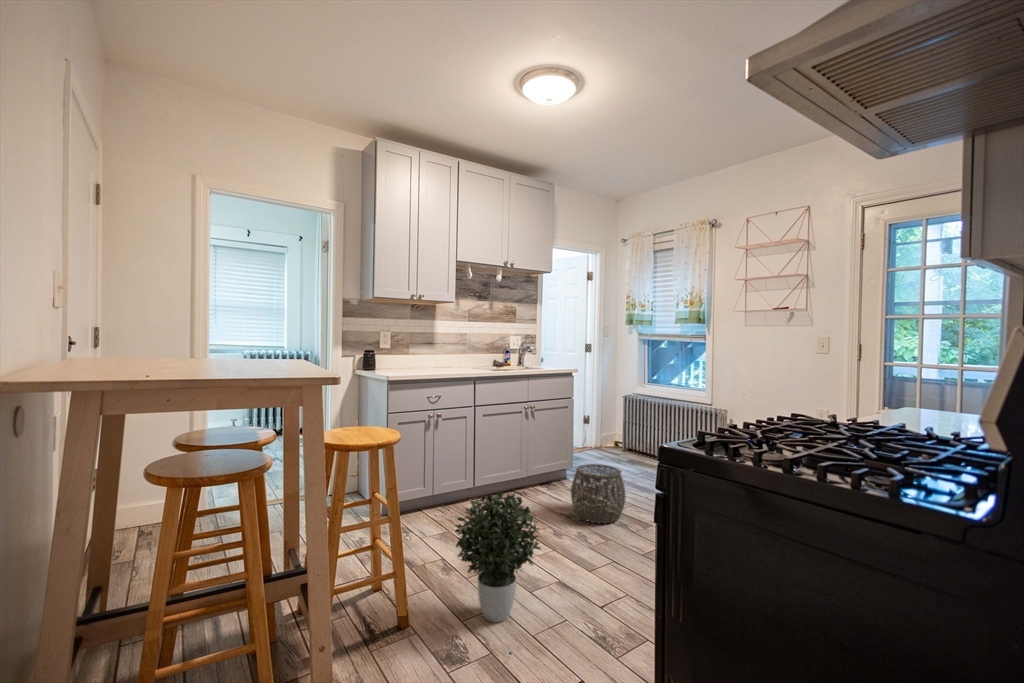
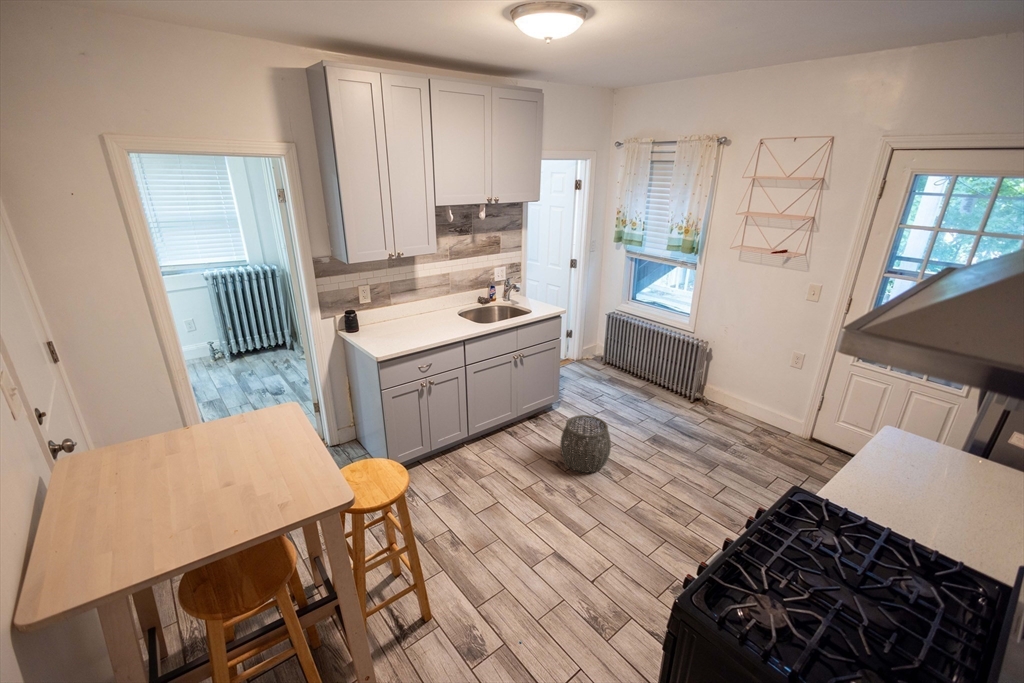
potted plant: present [455,492,541,622] -> none [465,503,543,608]

